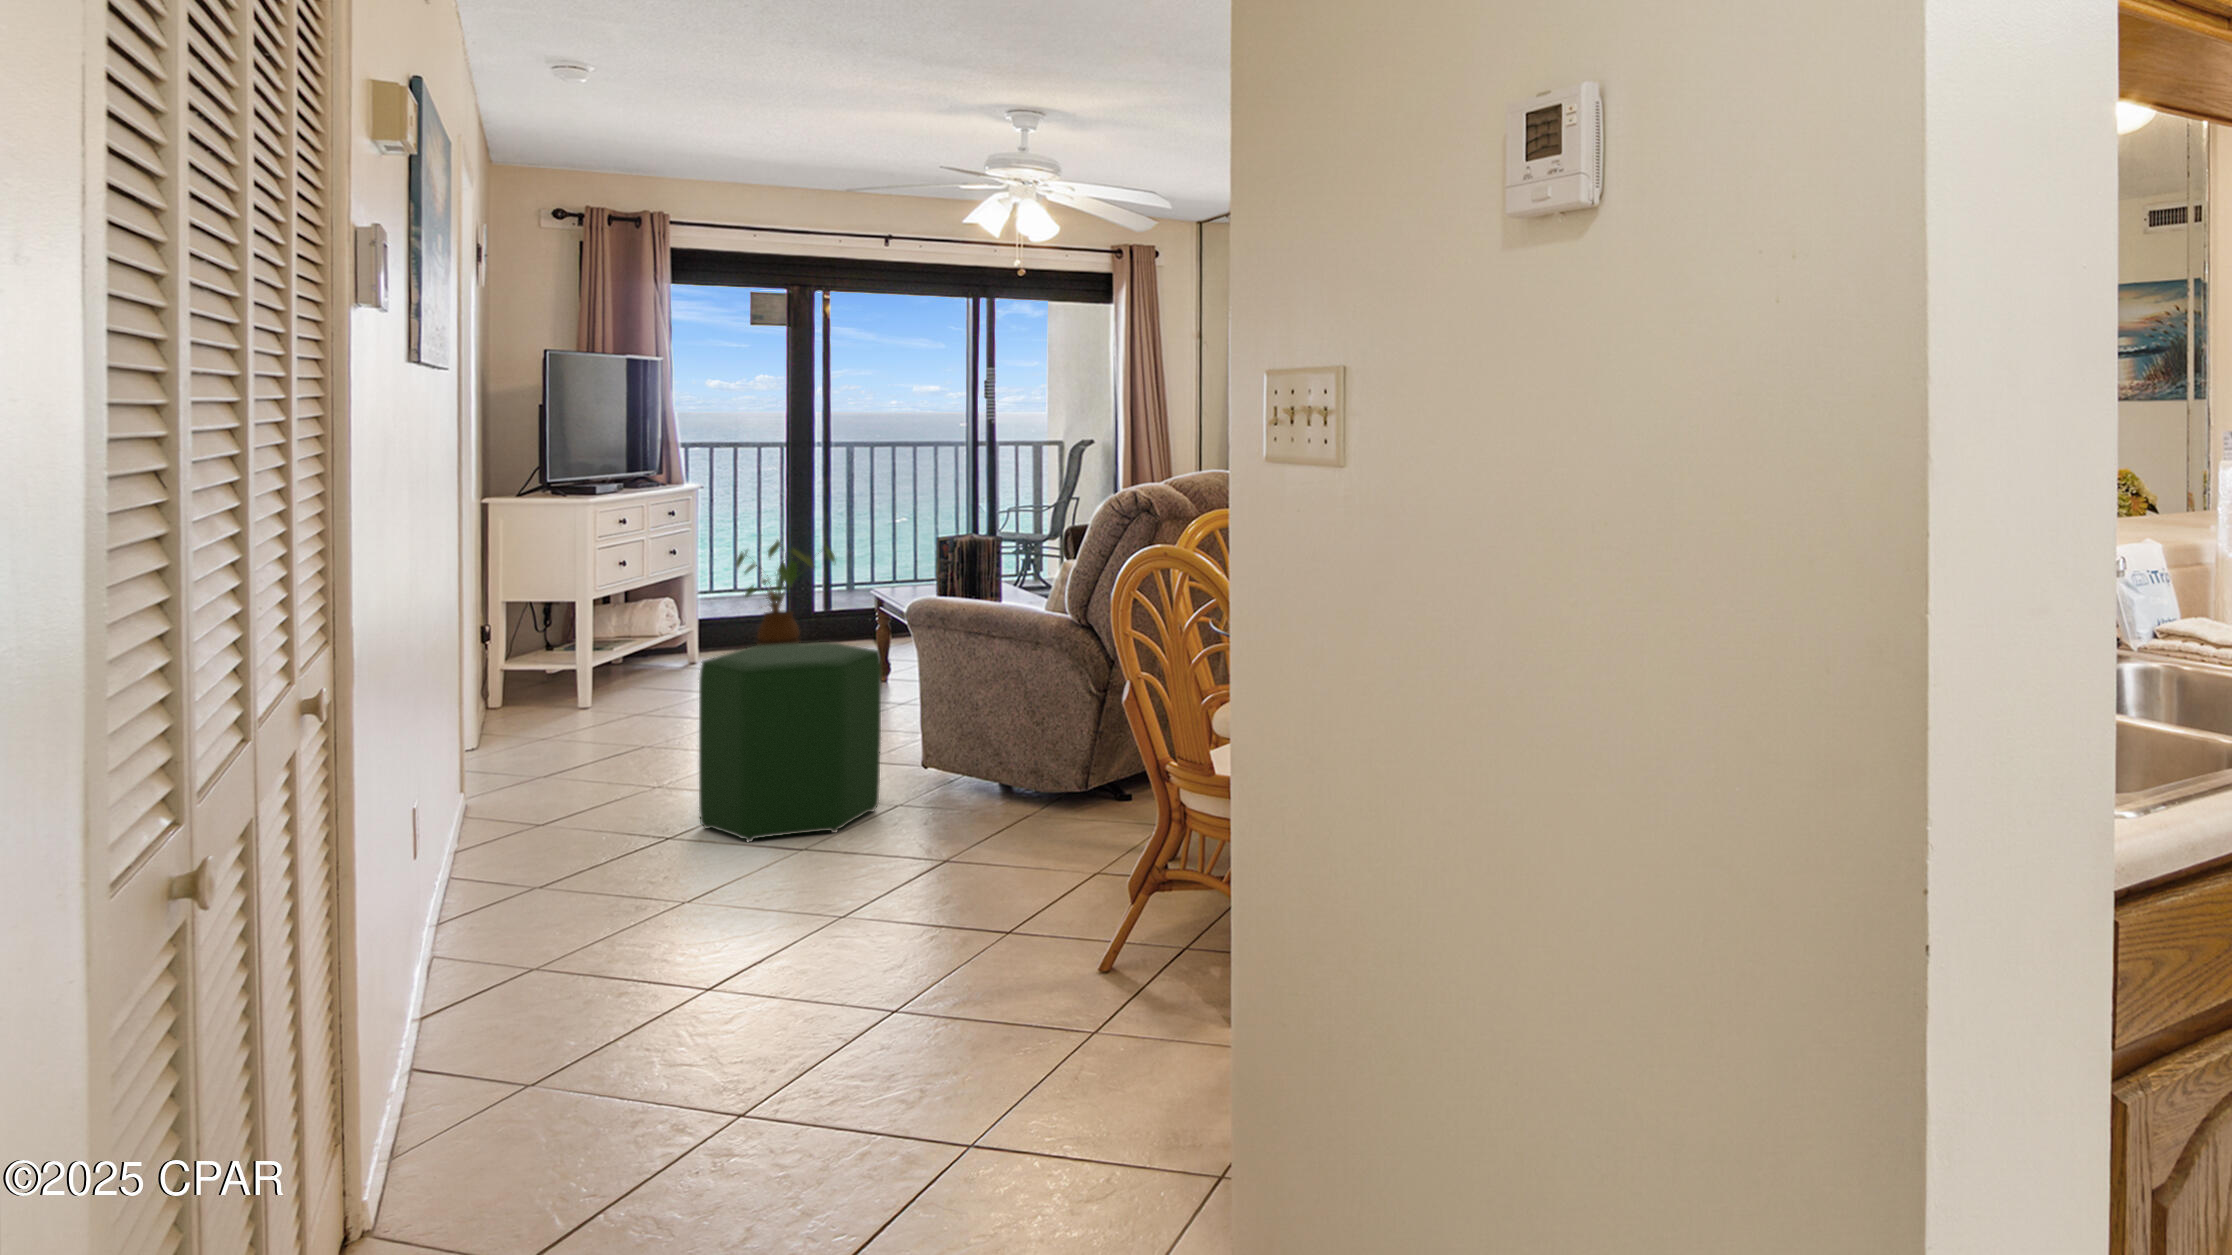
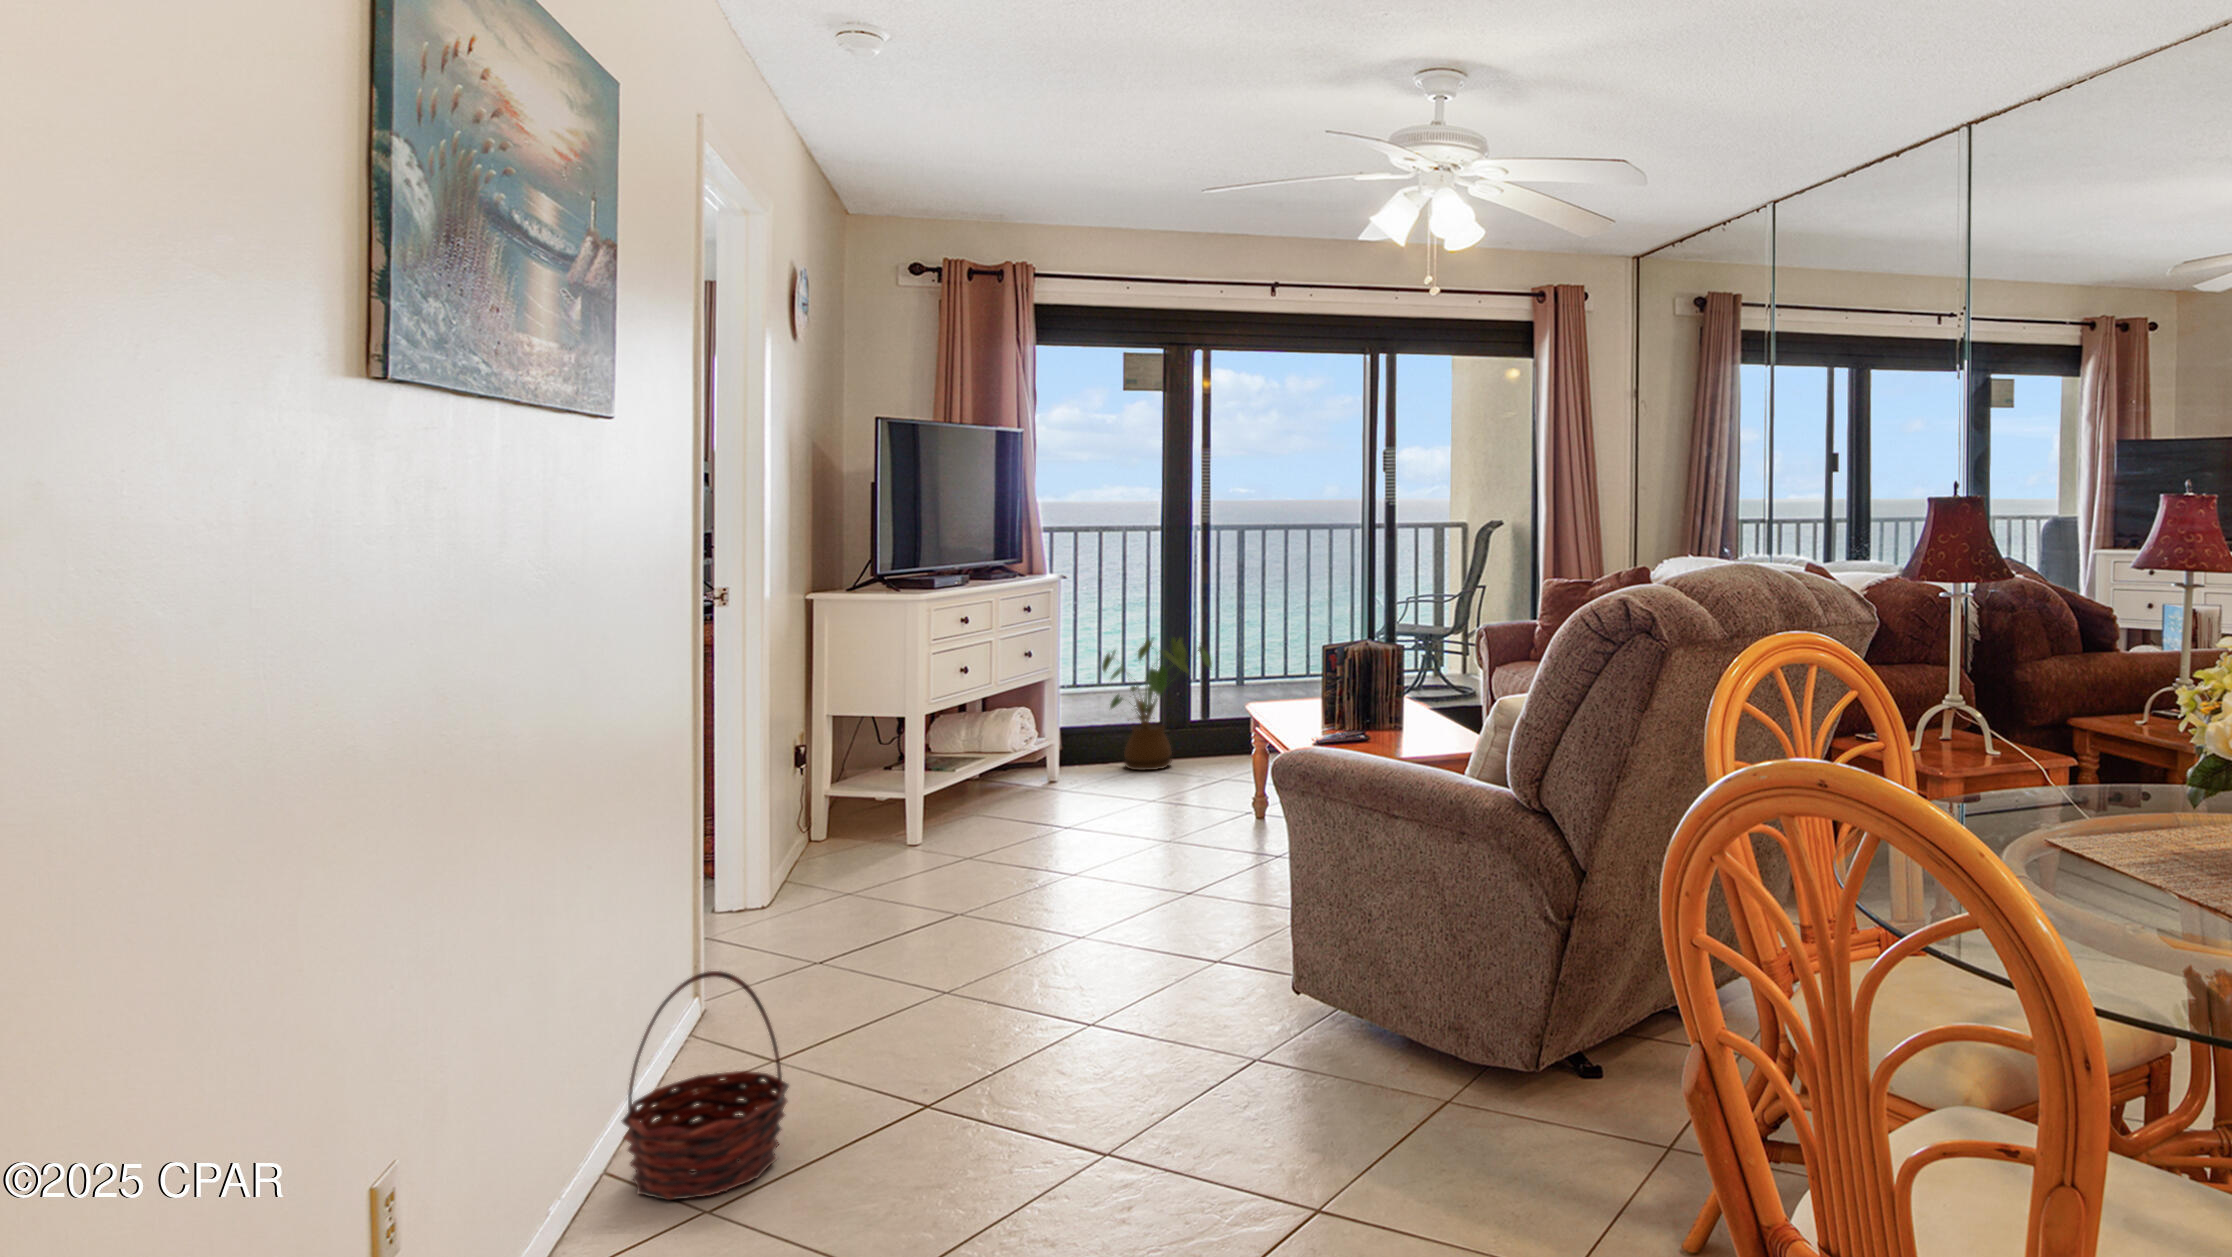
ottoman: present [699,642,882,842] -> none [969,821,1230,1156]
basket: none [466,733,578,873] -> present [621,971,789,1200]

